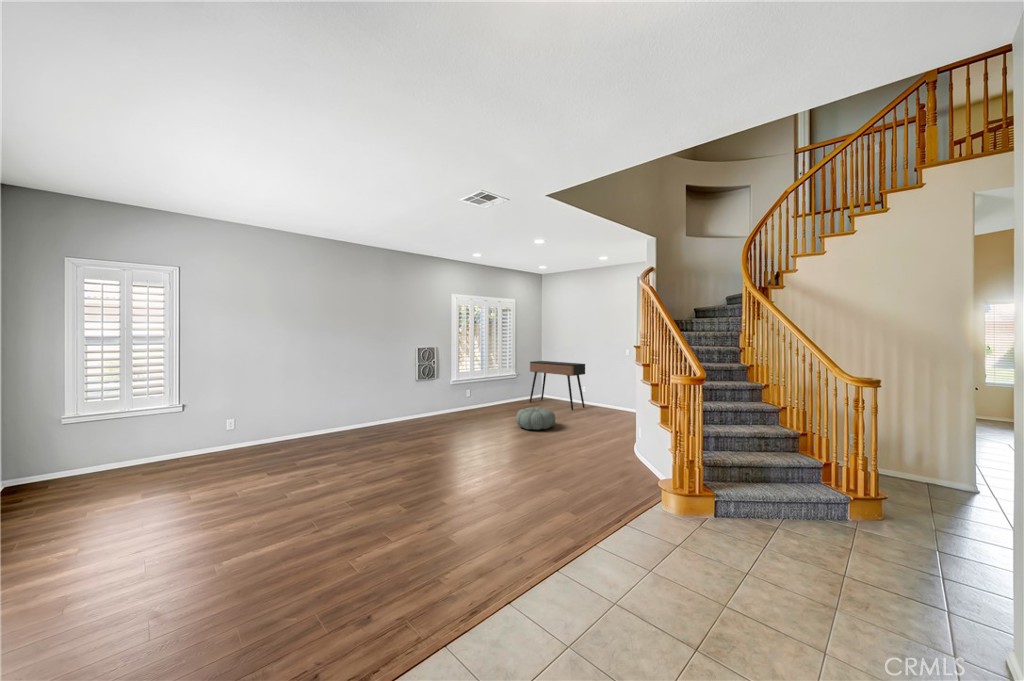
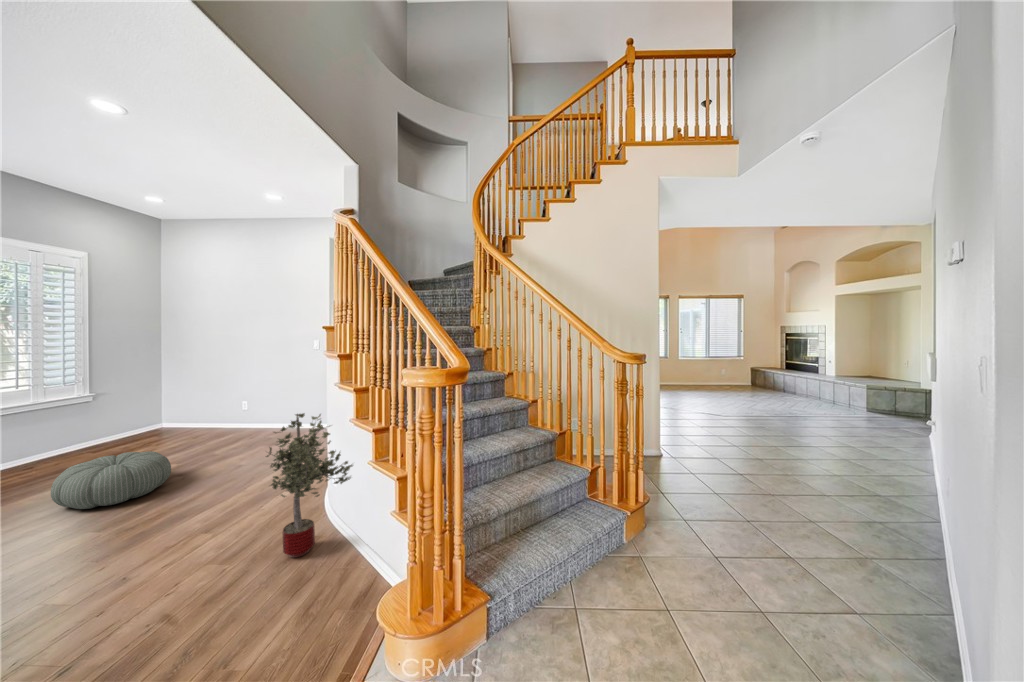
console table: present [530,361,585,410] -> none [132,358,252,436]
potted tree: none [607,393,650,467] -> present [266,413,353,558]

